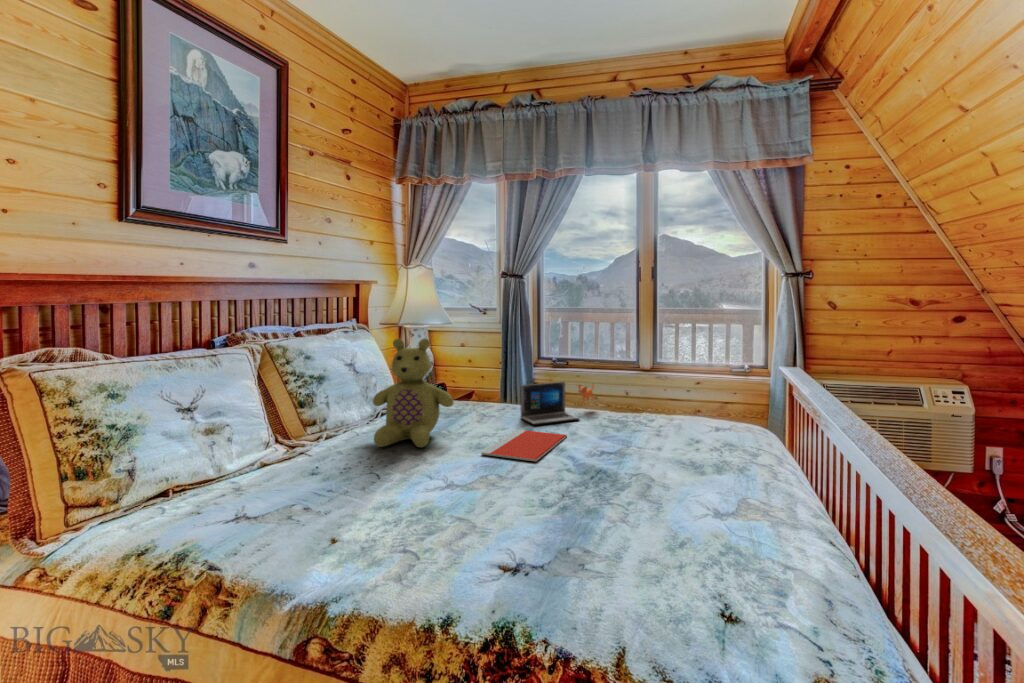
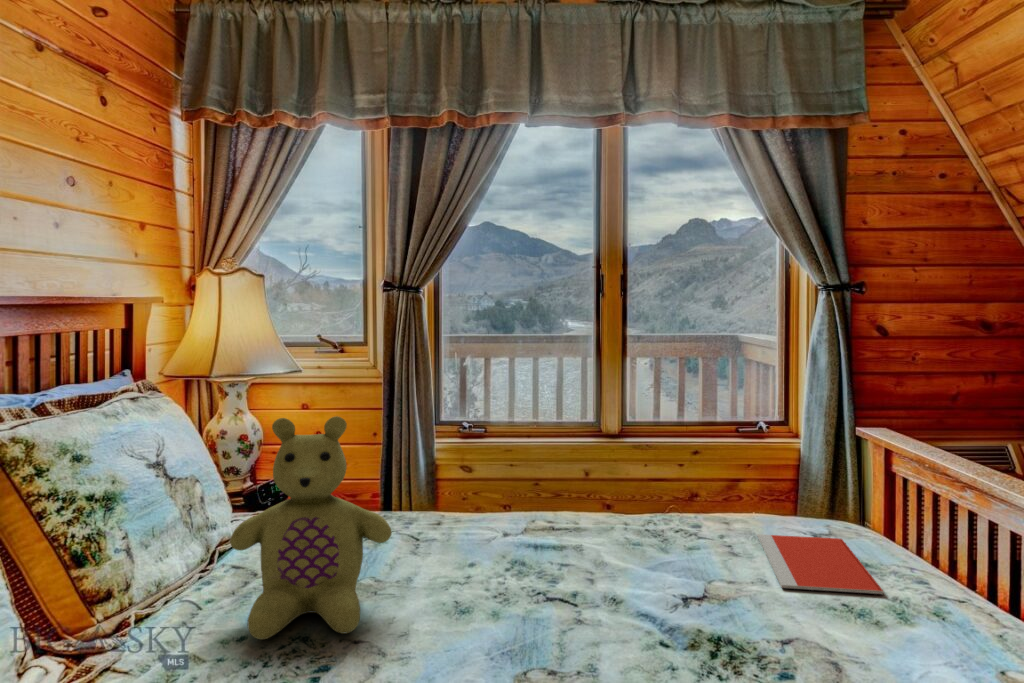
laptop: present [520,381,593,425] -> none [487,465,592,555]
notebook: present [481,430,567,461] -> present [758,534,884,594]

